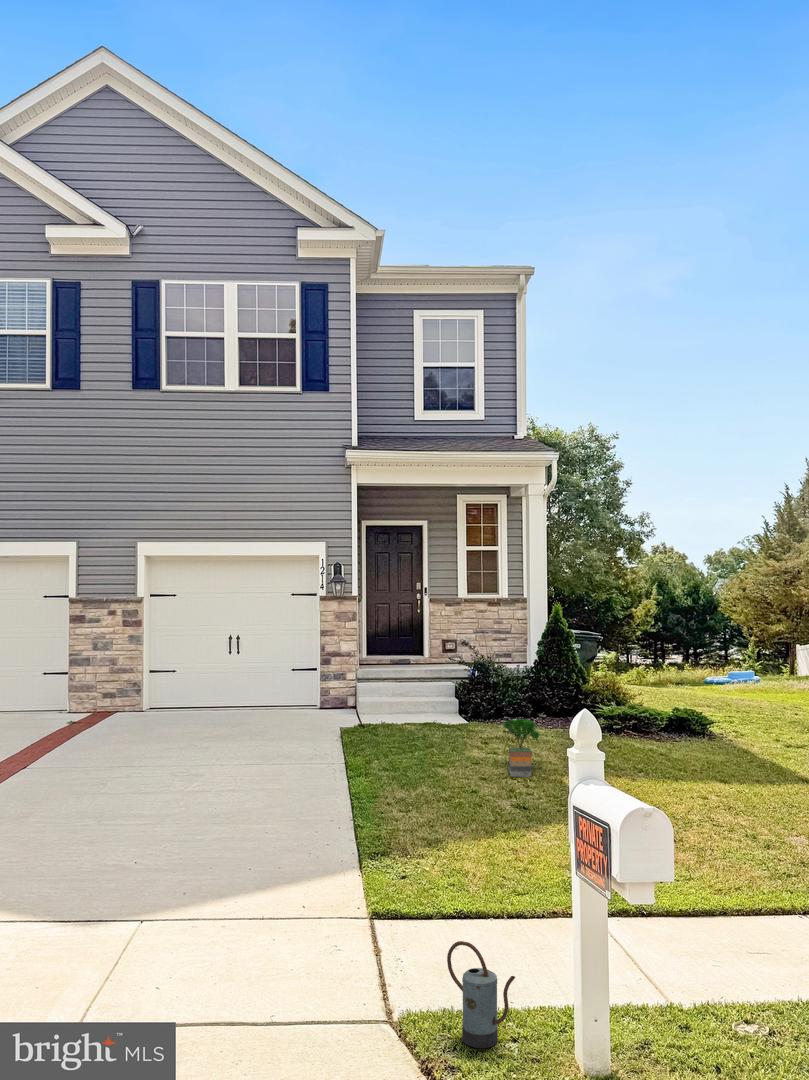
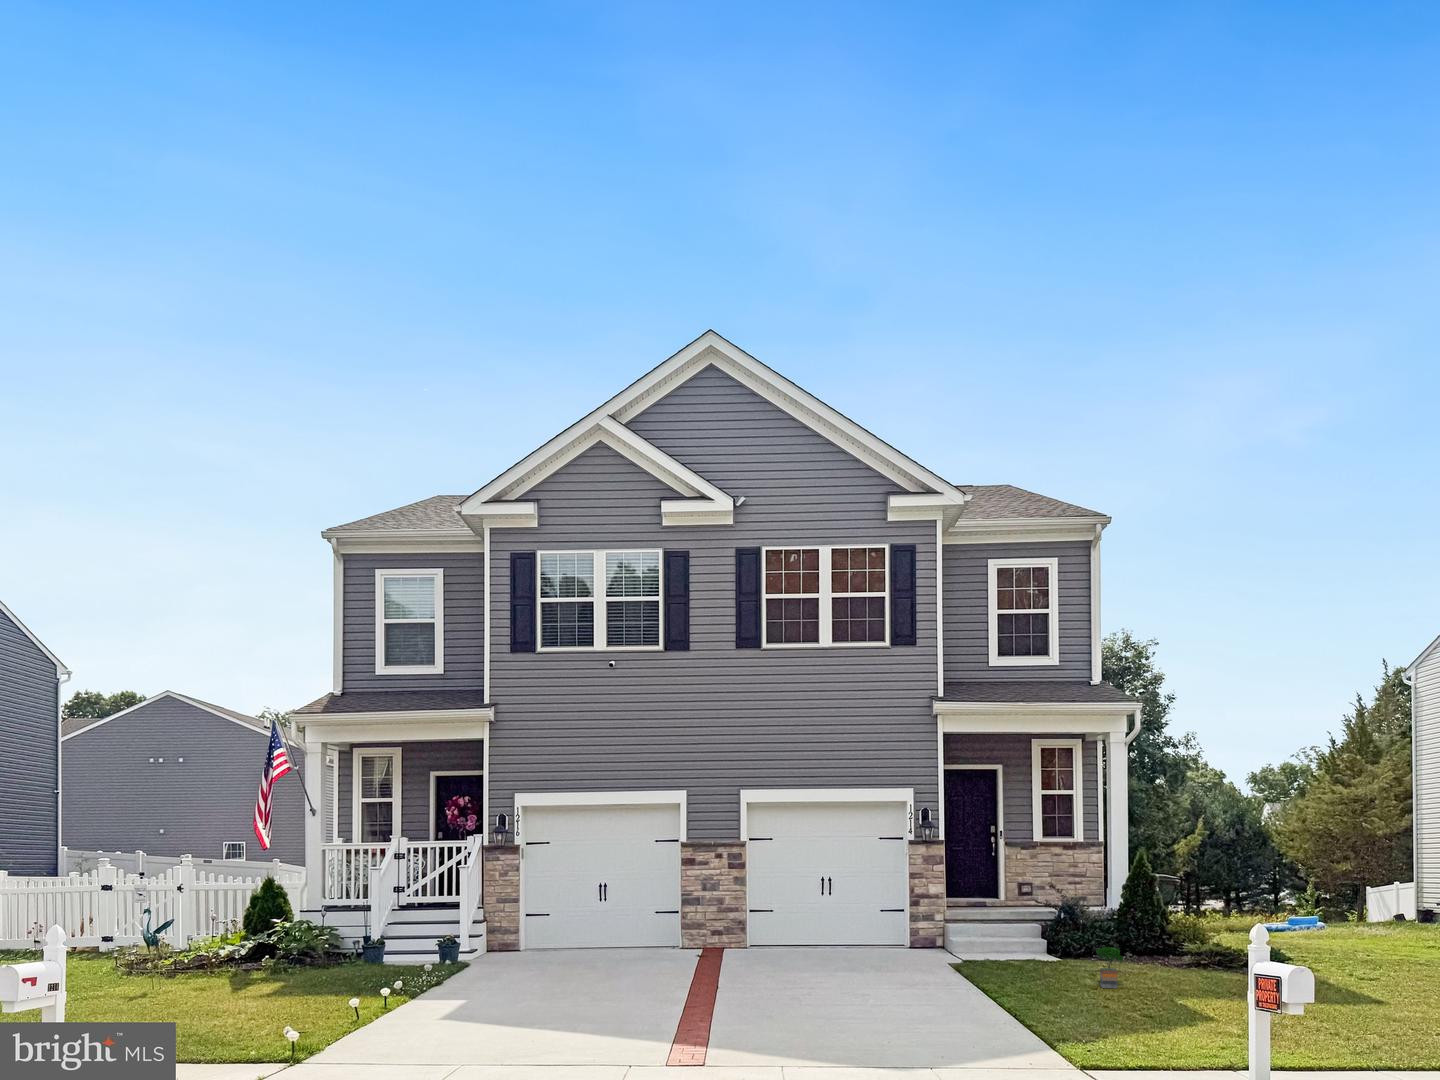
watering can: present [447,941,515,1048] -> none [1095,1014,1123,1052]

